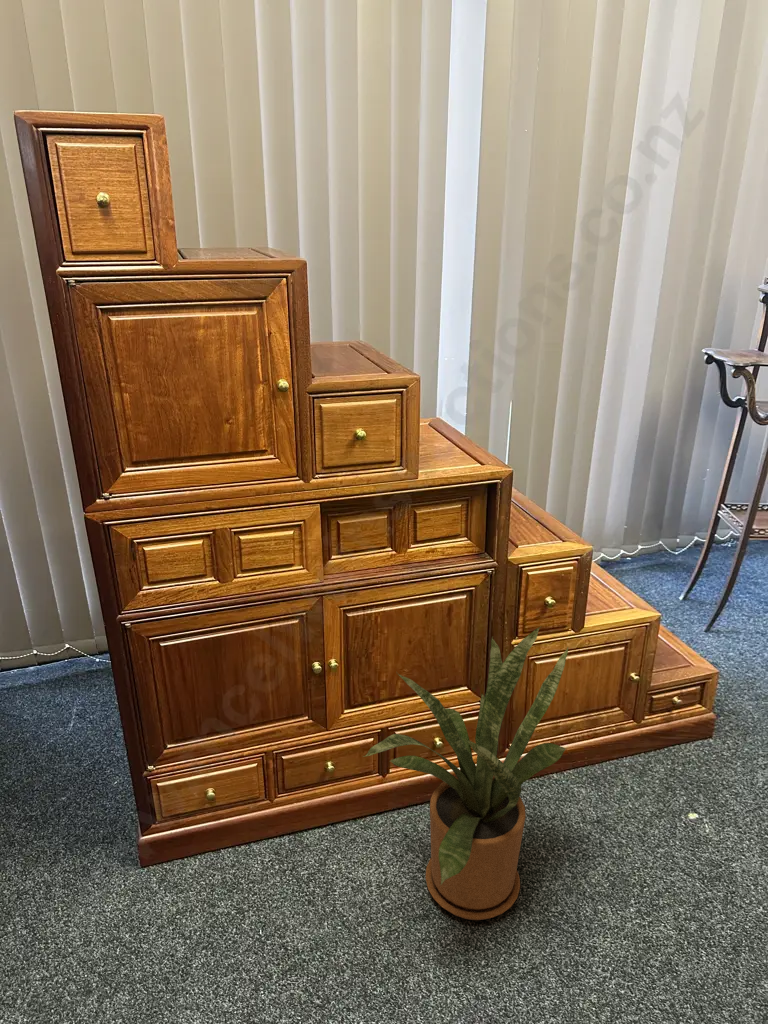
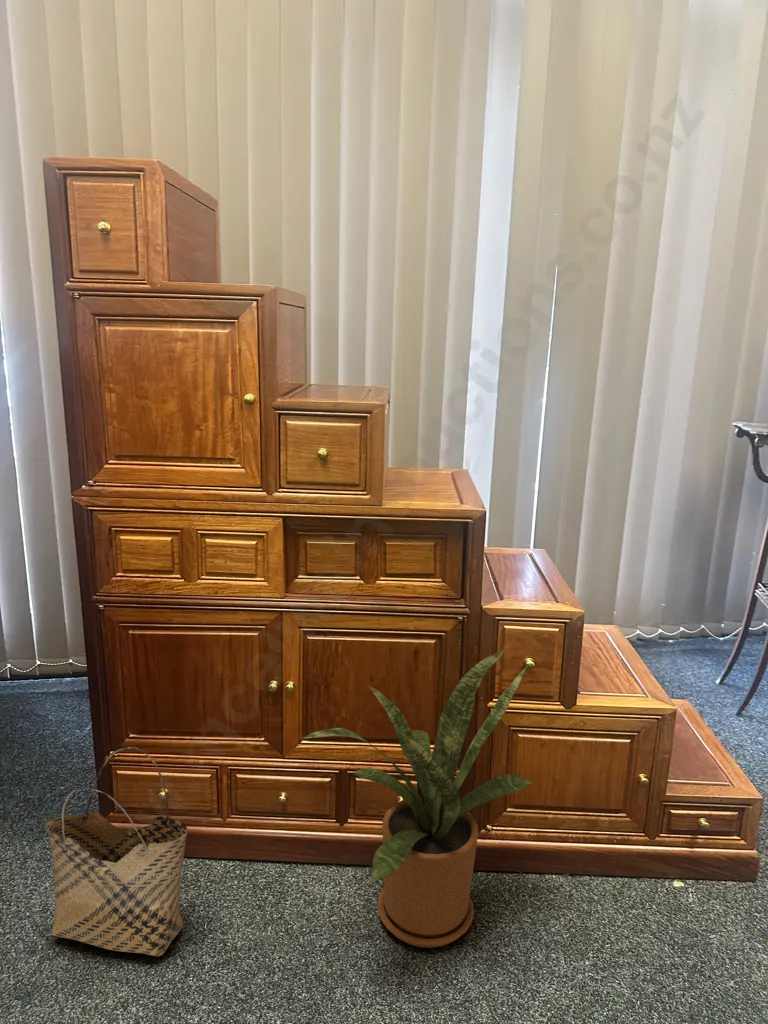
woven basket: none [86,774,240,976] -> present [45,746,188,956]

